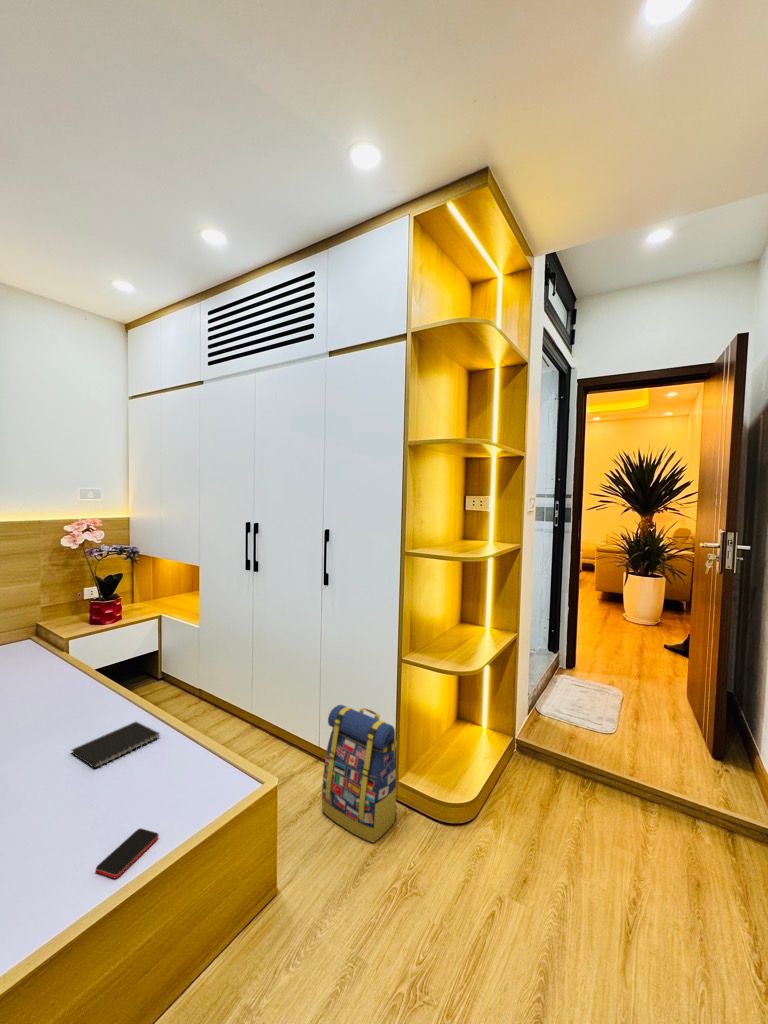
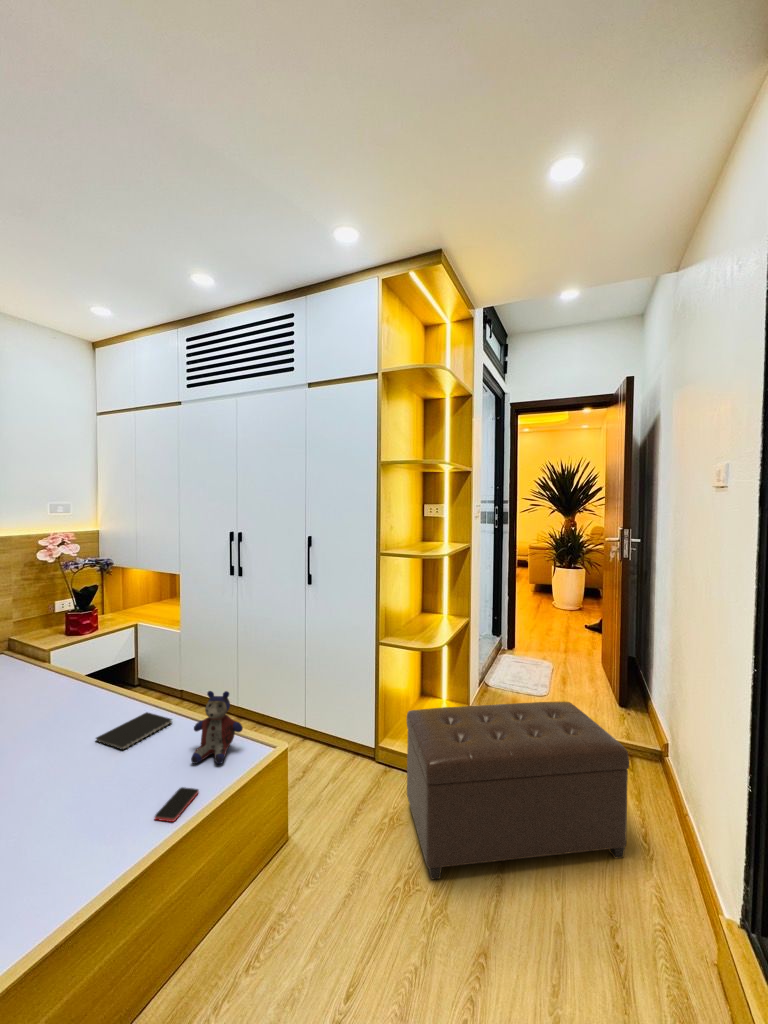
backpack: present [322,705,397,843] -> none [315,685,379,794]
stuffed bear: none [162,709,227,800] -> present [191,691,243,764]
ottoman: none [426,750,735,994] -> present [407,702,629,879]

